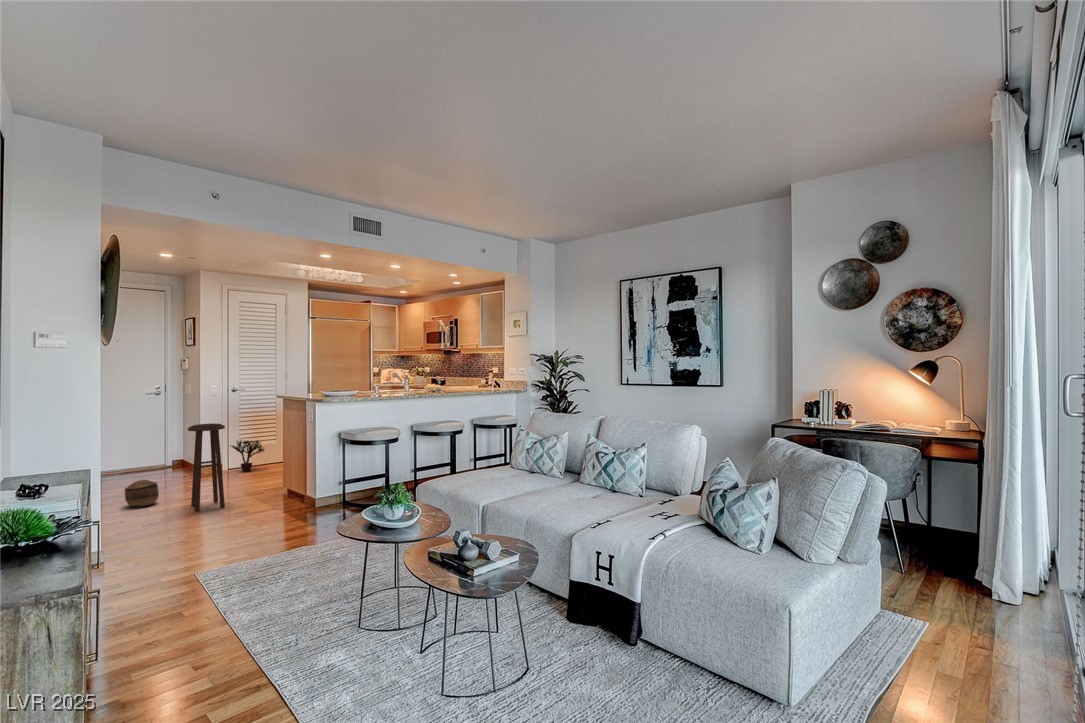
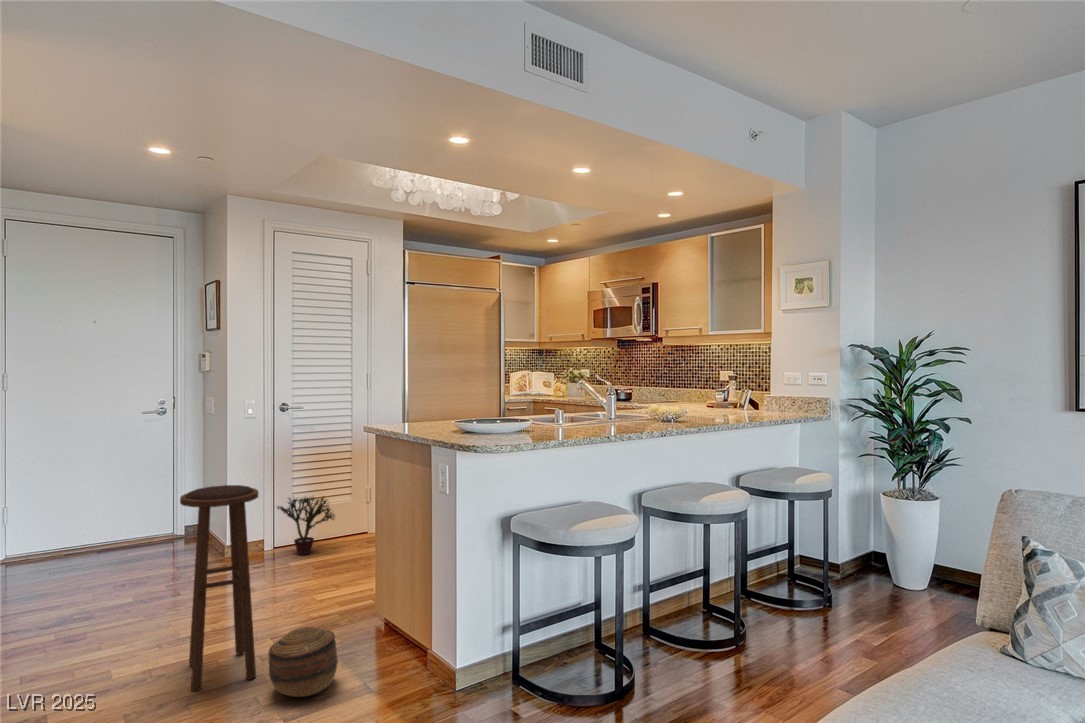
basket: present [125,480,159,507] -> present [269,627,338,697]

